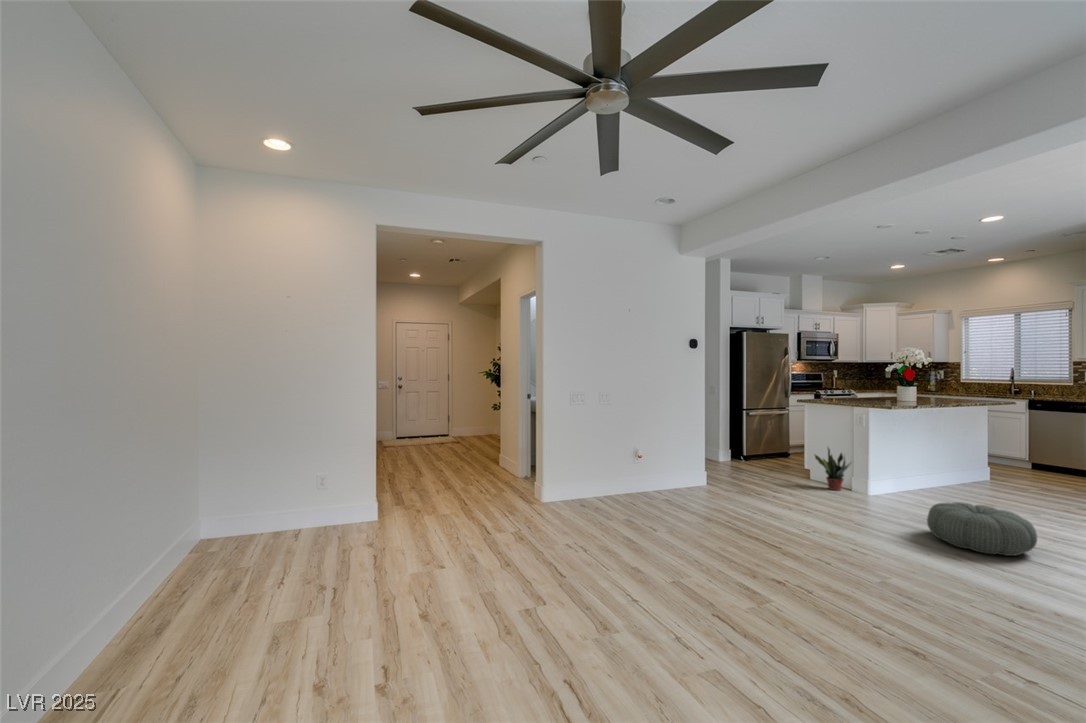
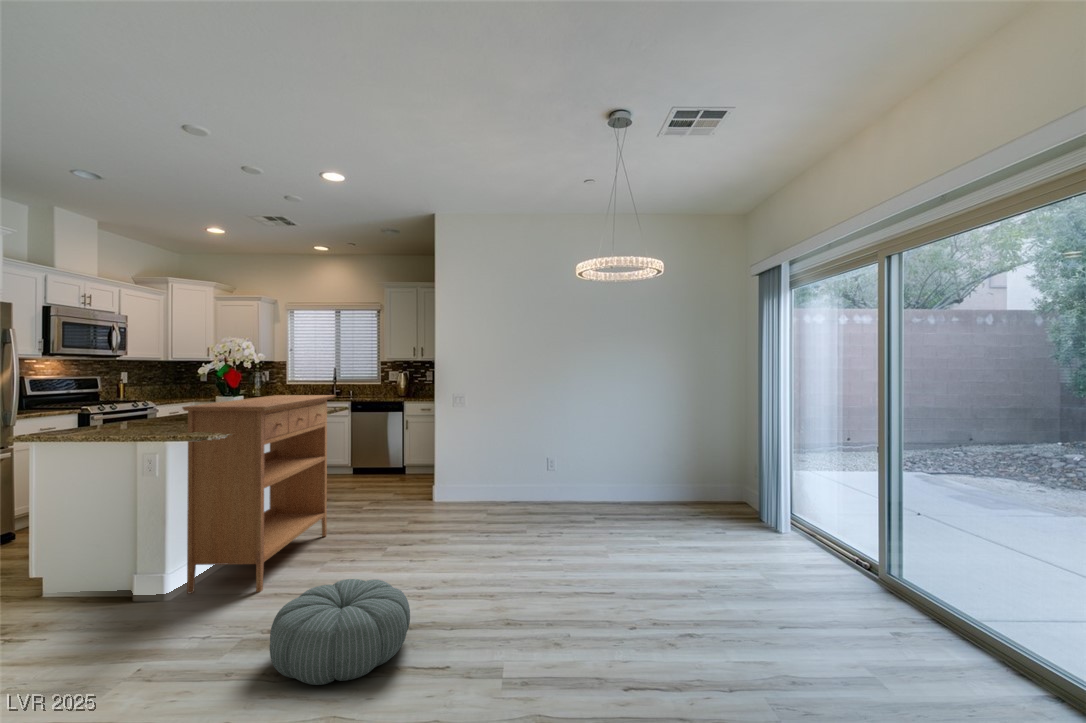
console table: none [876,388,996,508] -> present [182,395,335,593]
potted plant: present [815,448,851,491] -> none [48,527,137,616]

